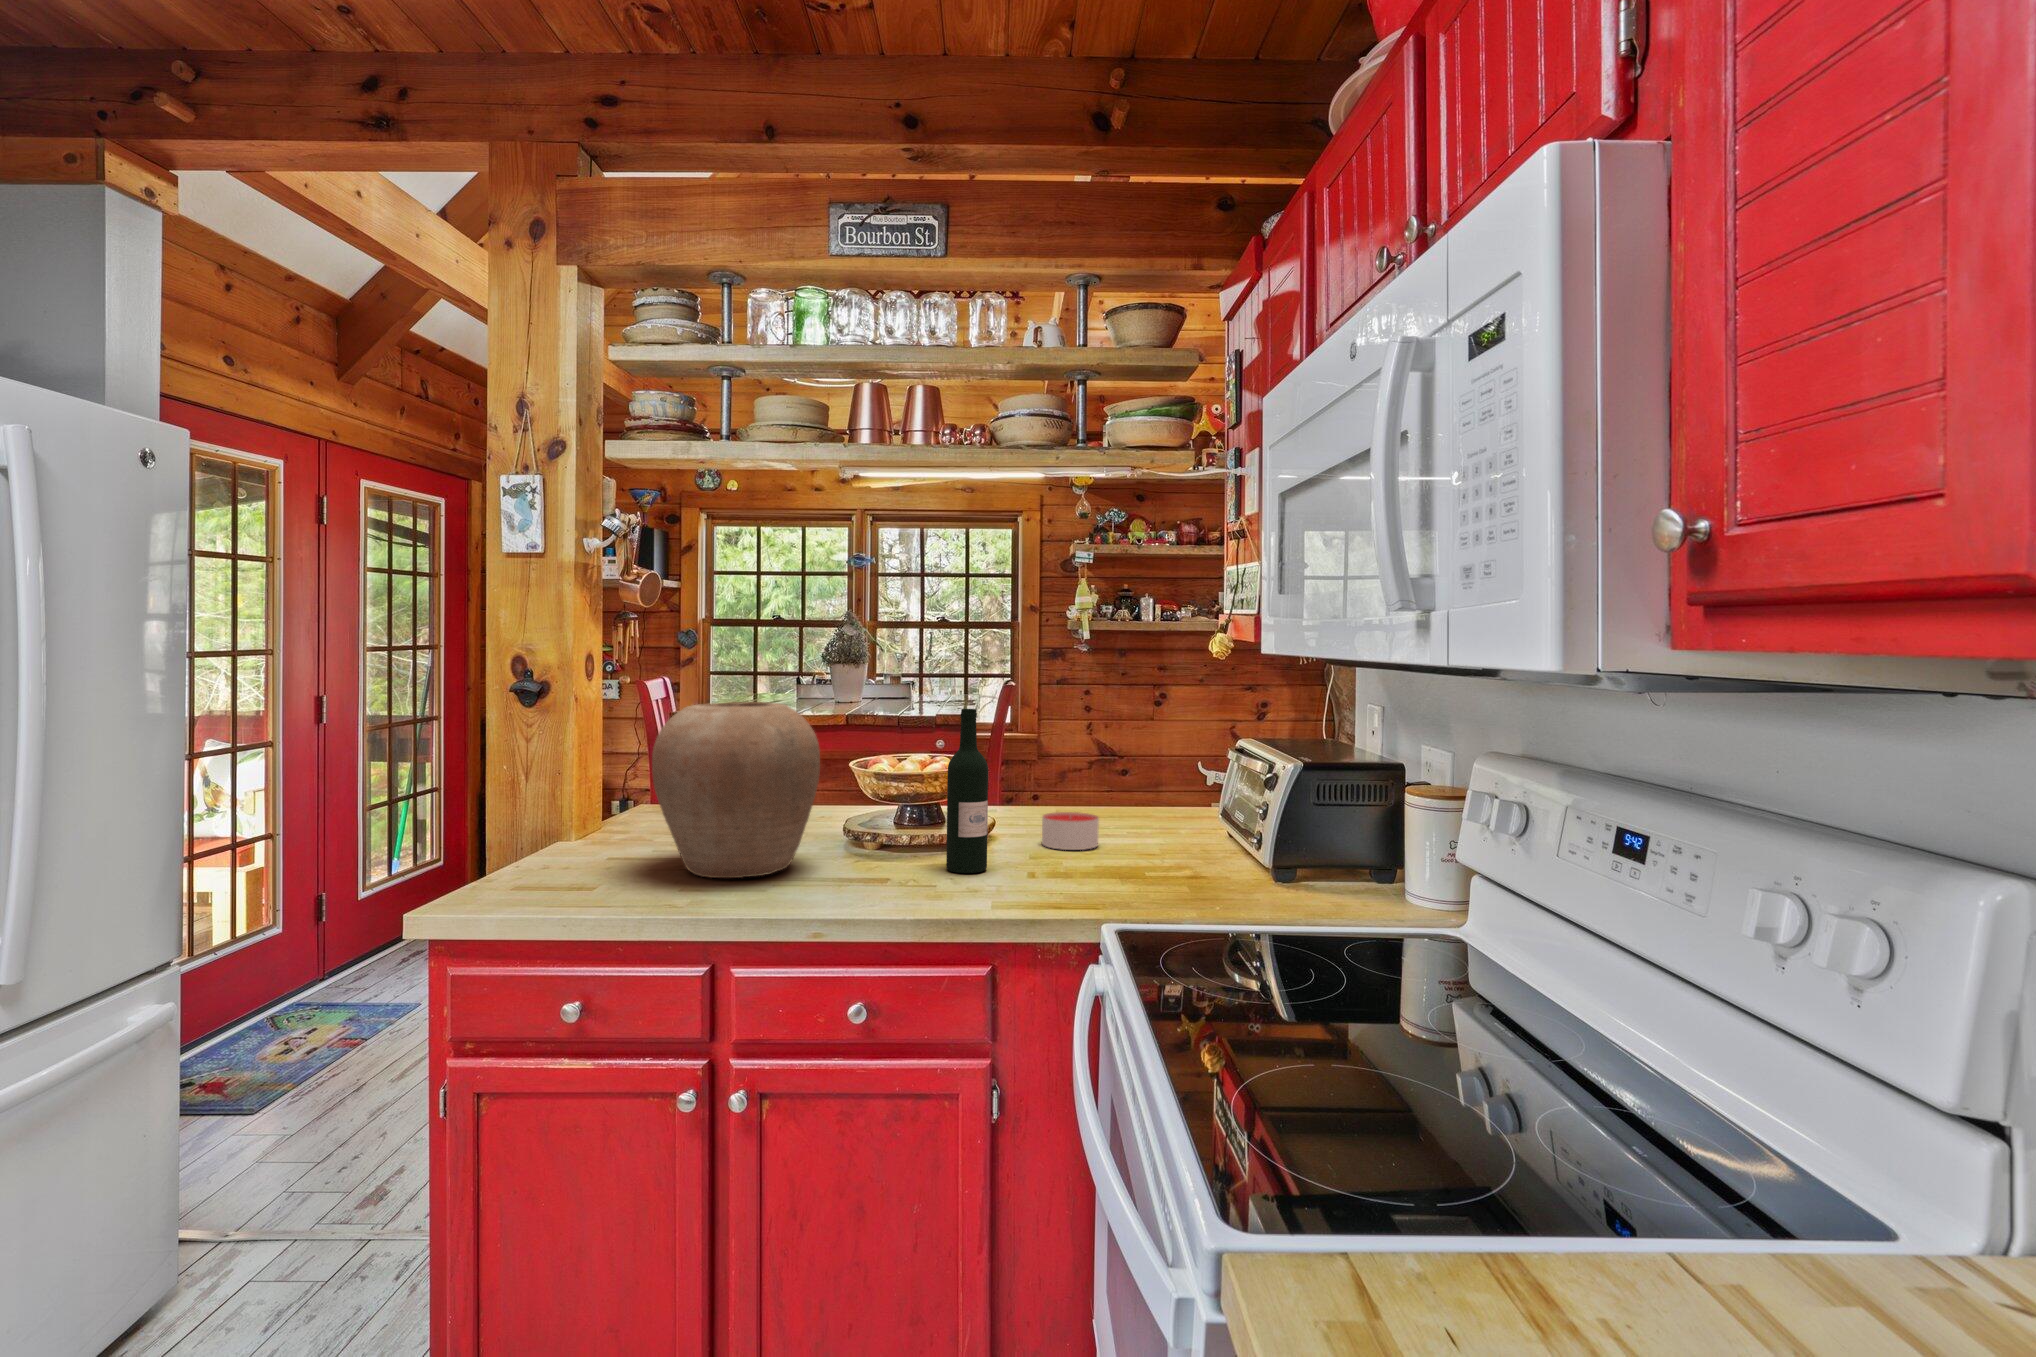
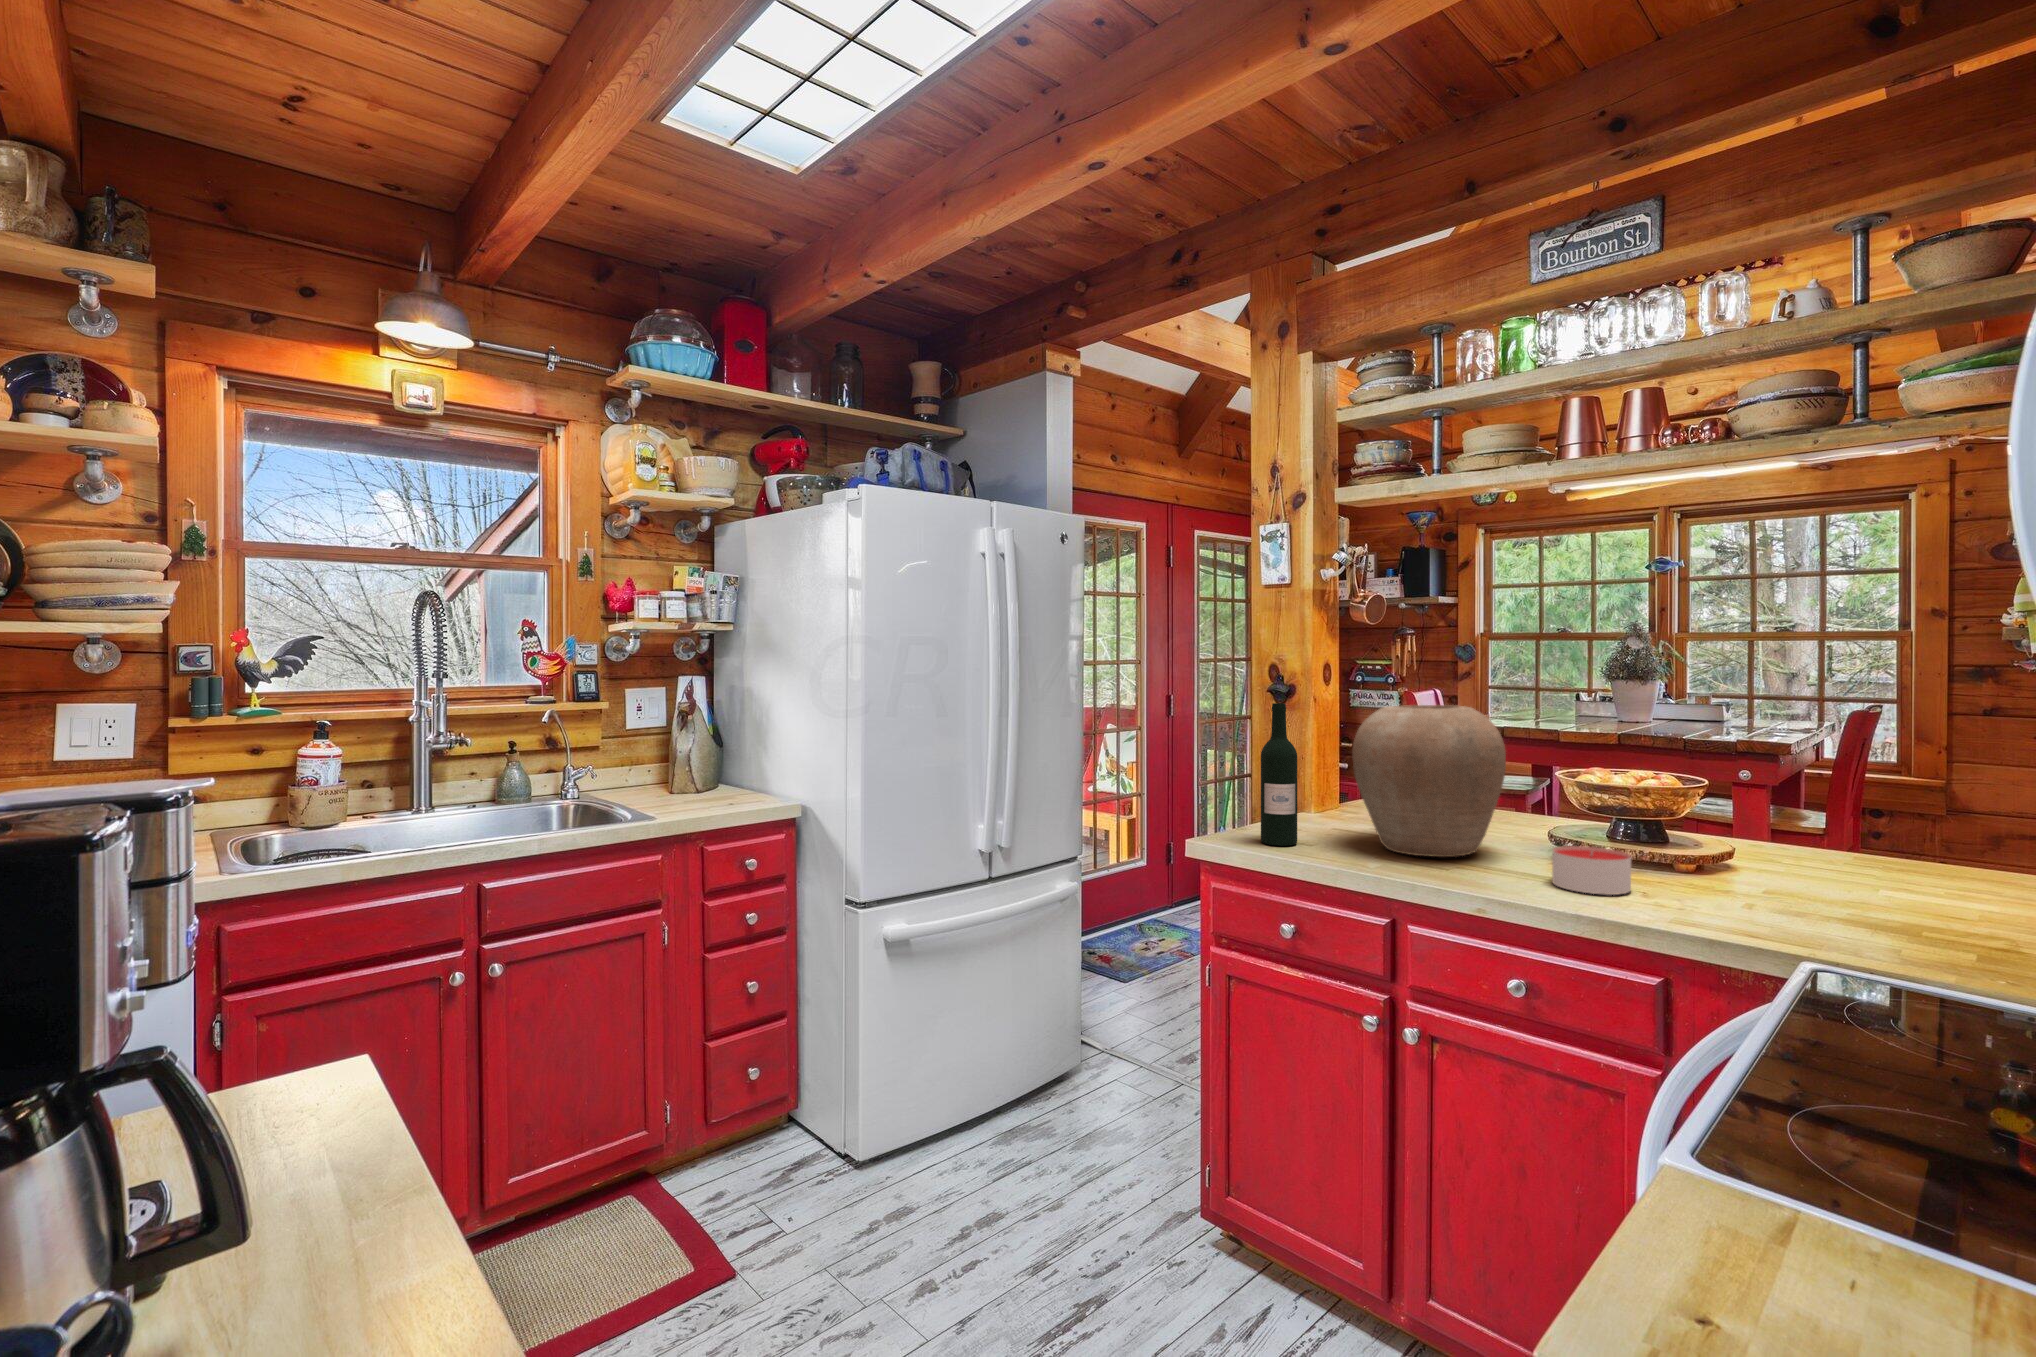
wine bottle: present [946,709,988,873] -> present [1261,703,1297,846]
candle: present [1042,812,1099,850] -> present [1552,846,1631,895]

